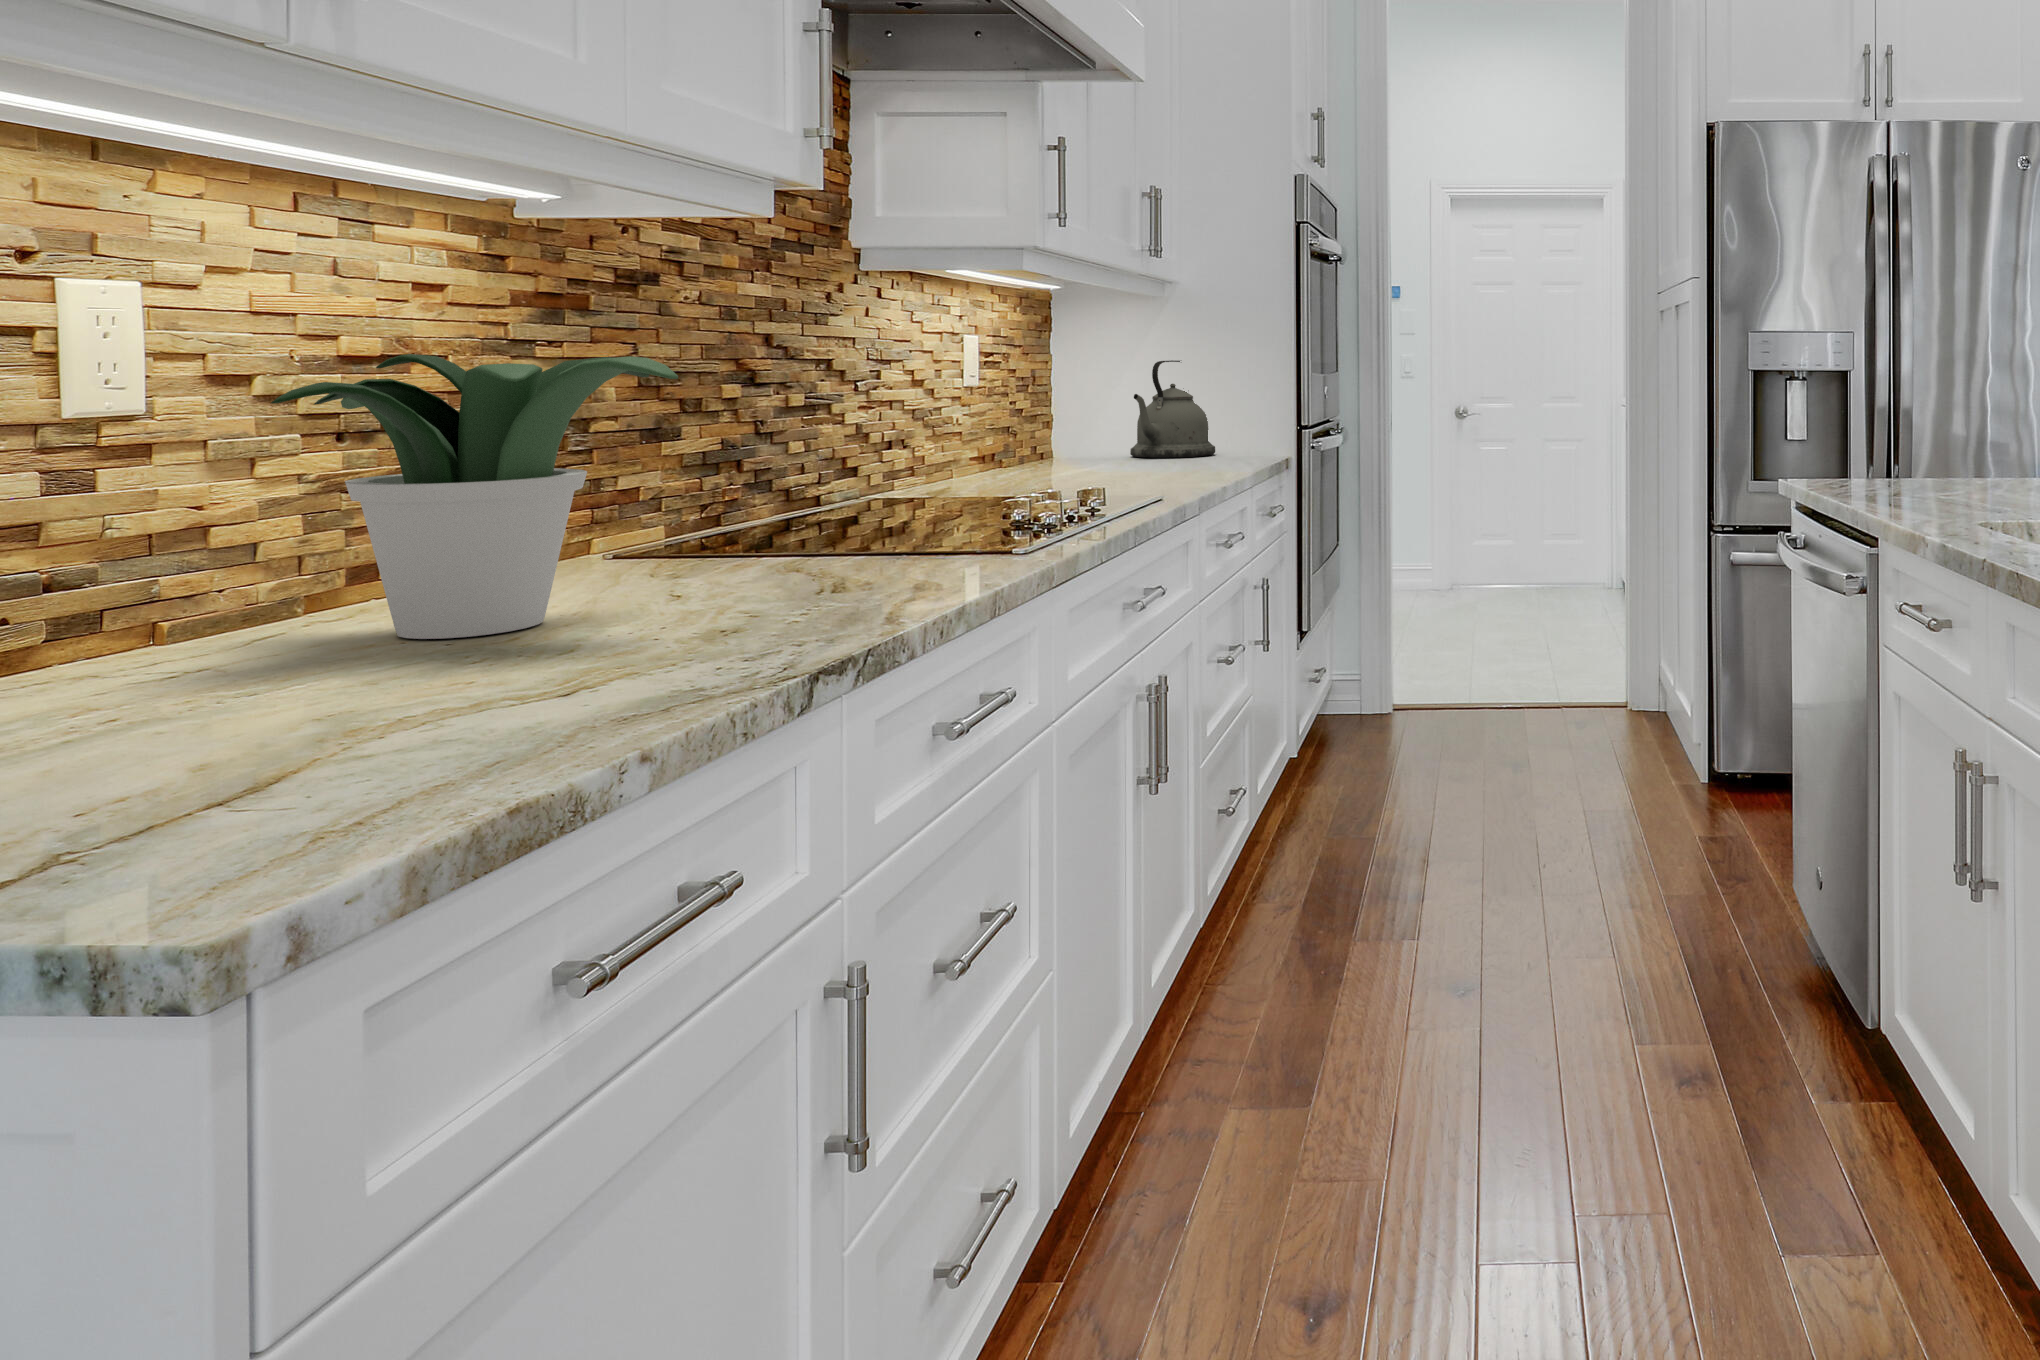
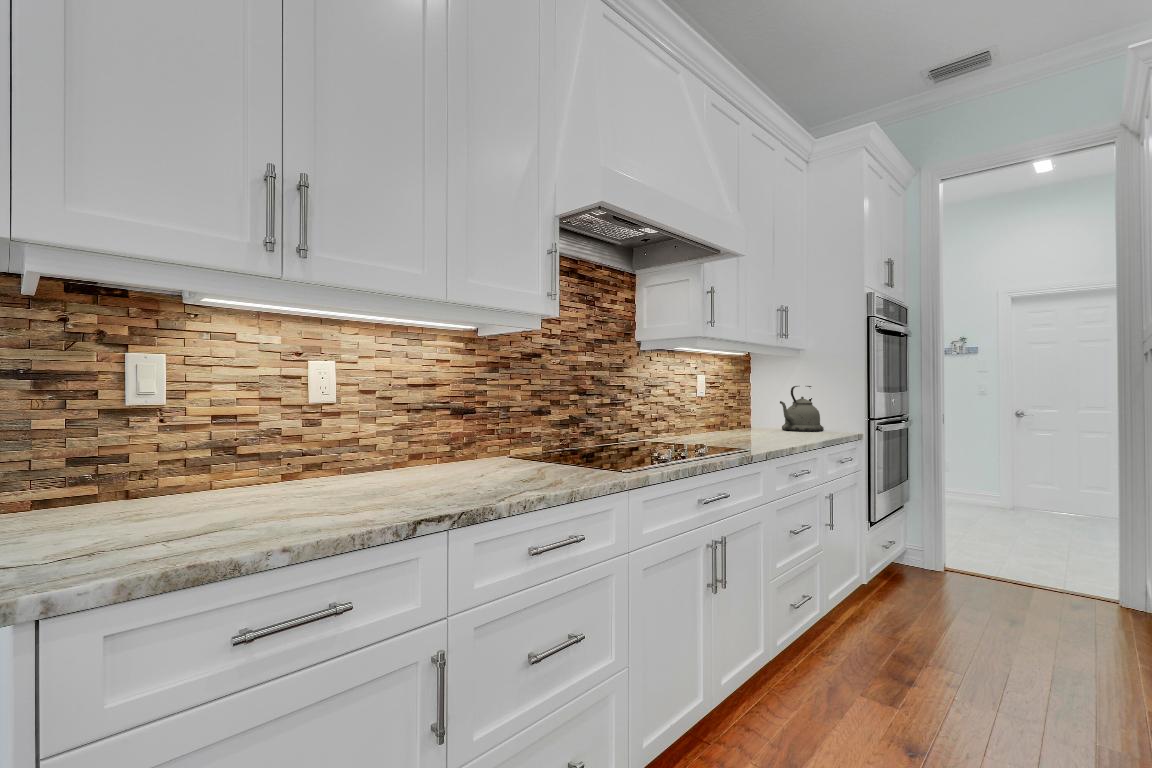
potted plant: present [271,354,678,639] -> none [344,384,475,485]

